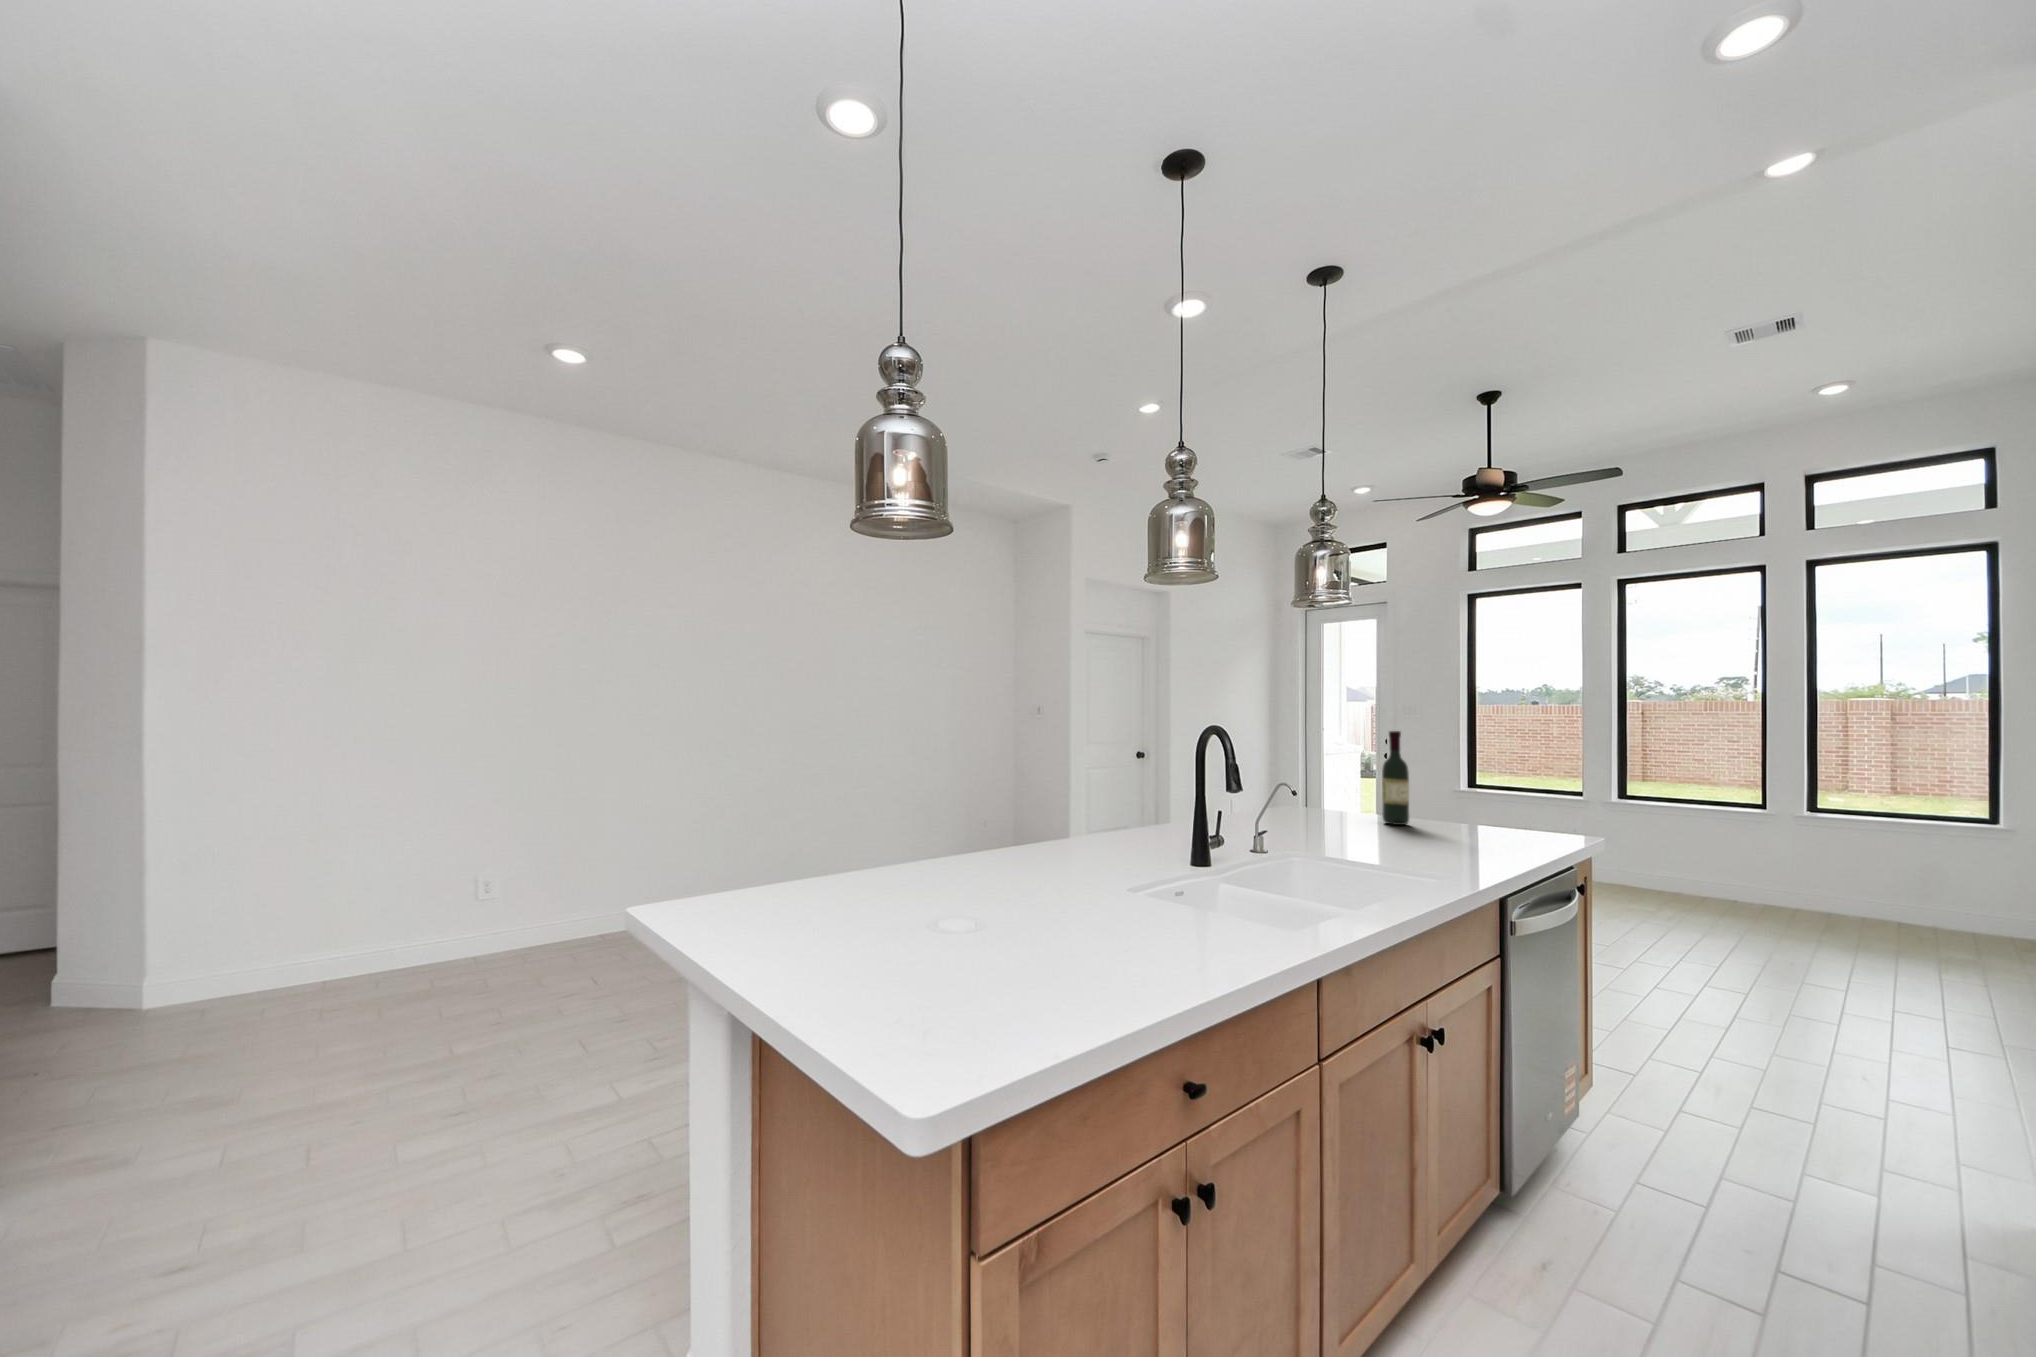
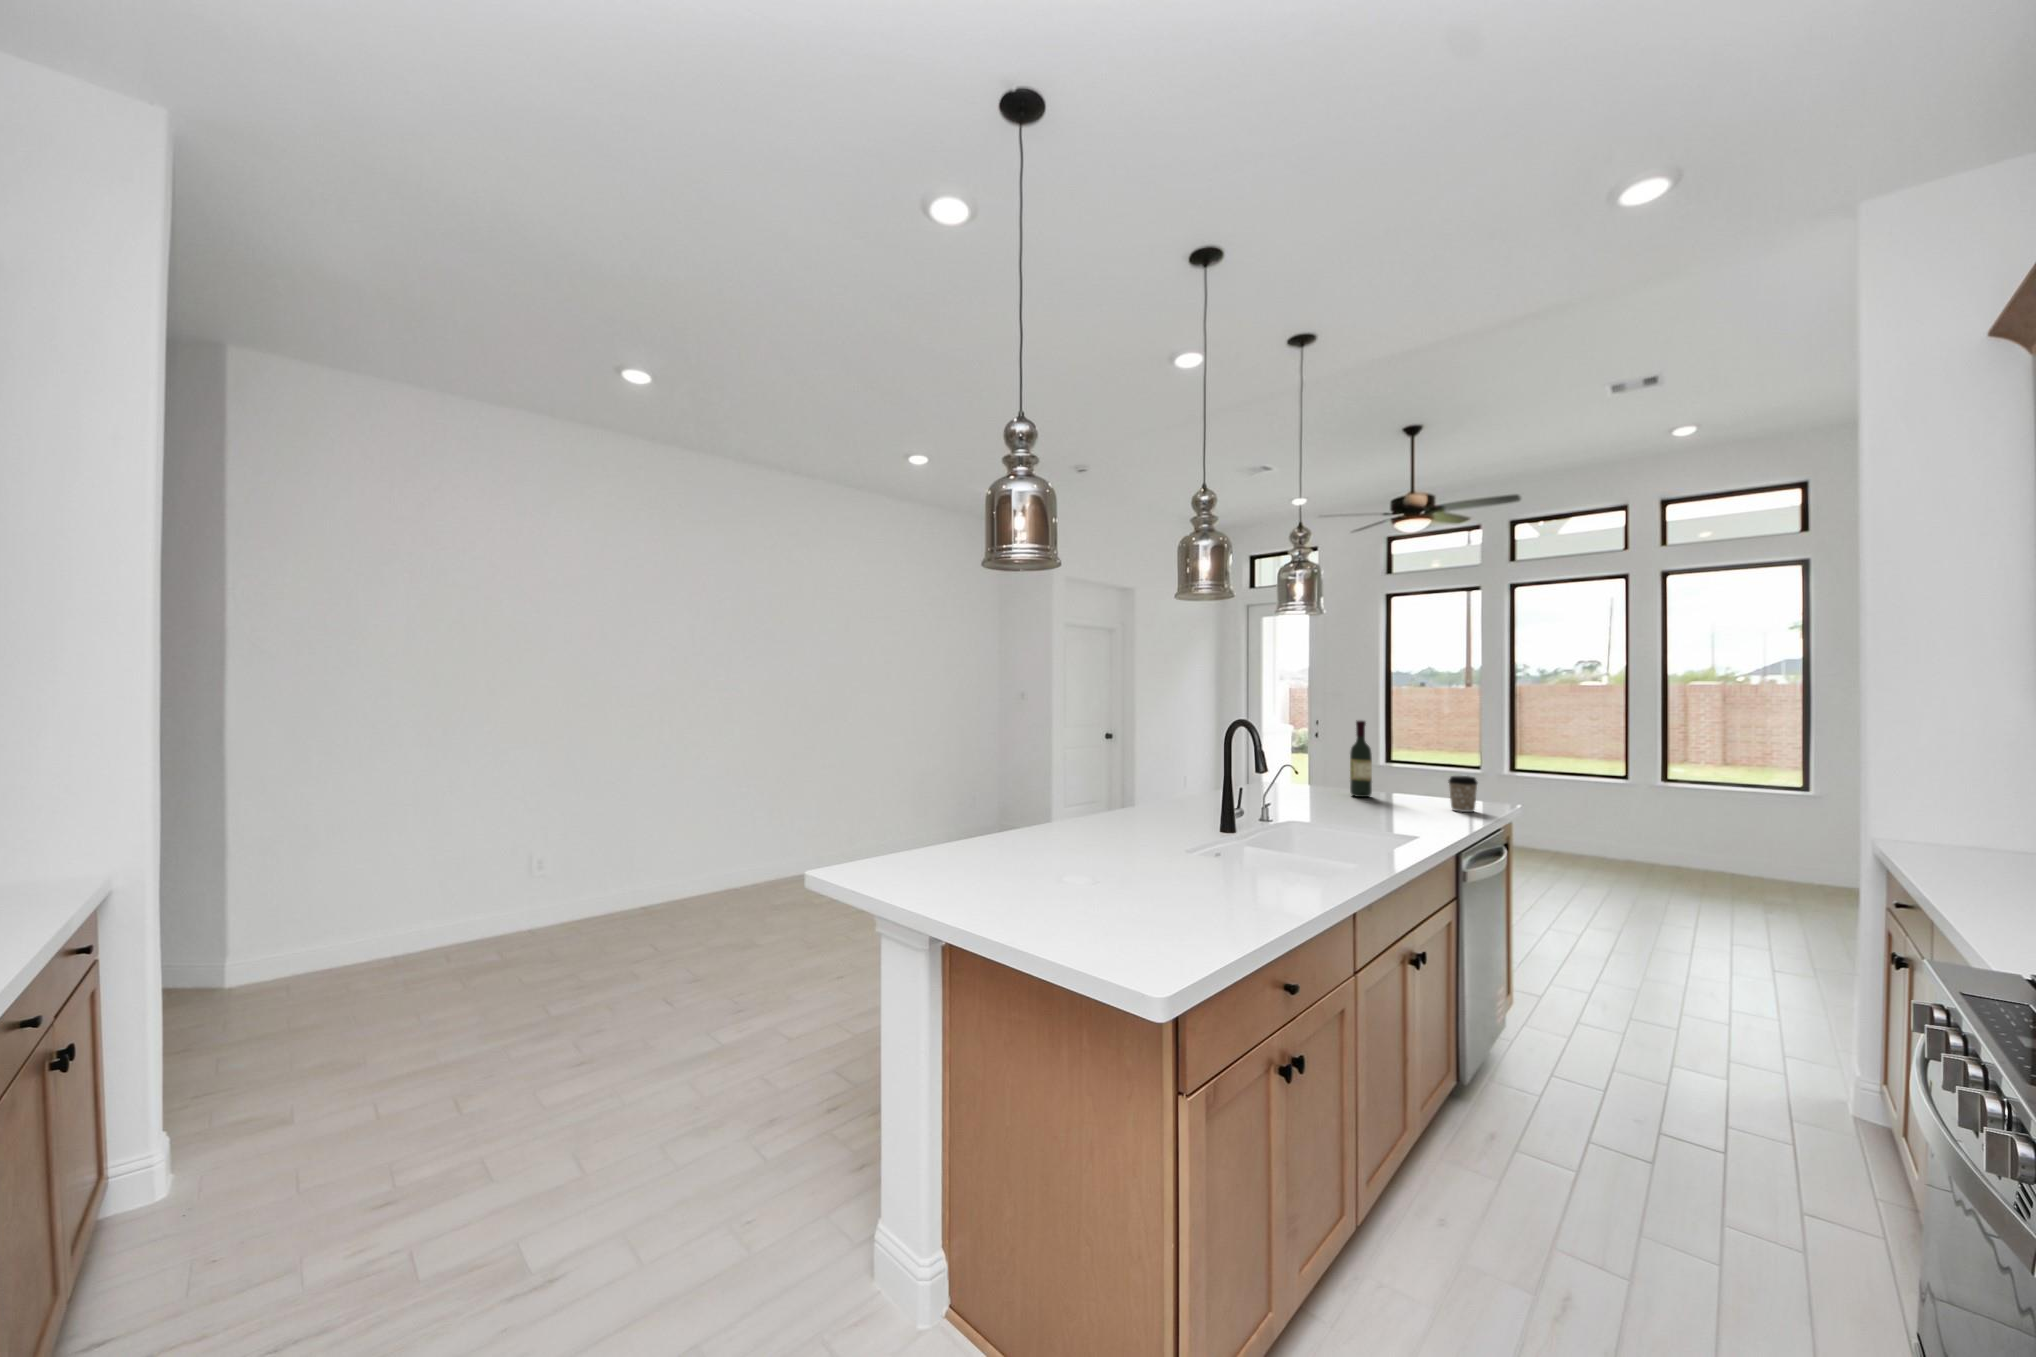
coffee cup: none [1501,800,1540,846] -> present [1449,776,1477,812]

